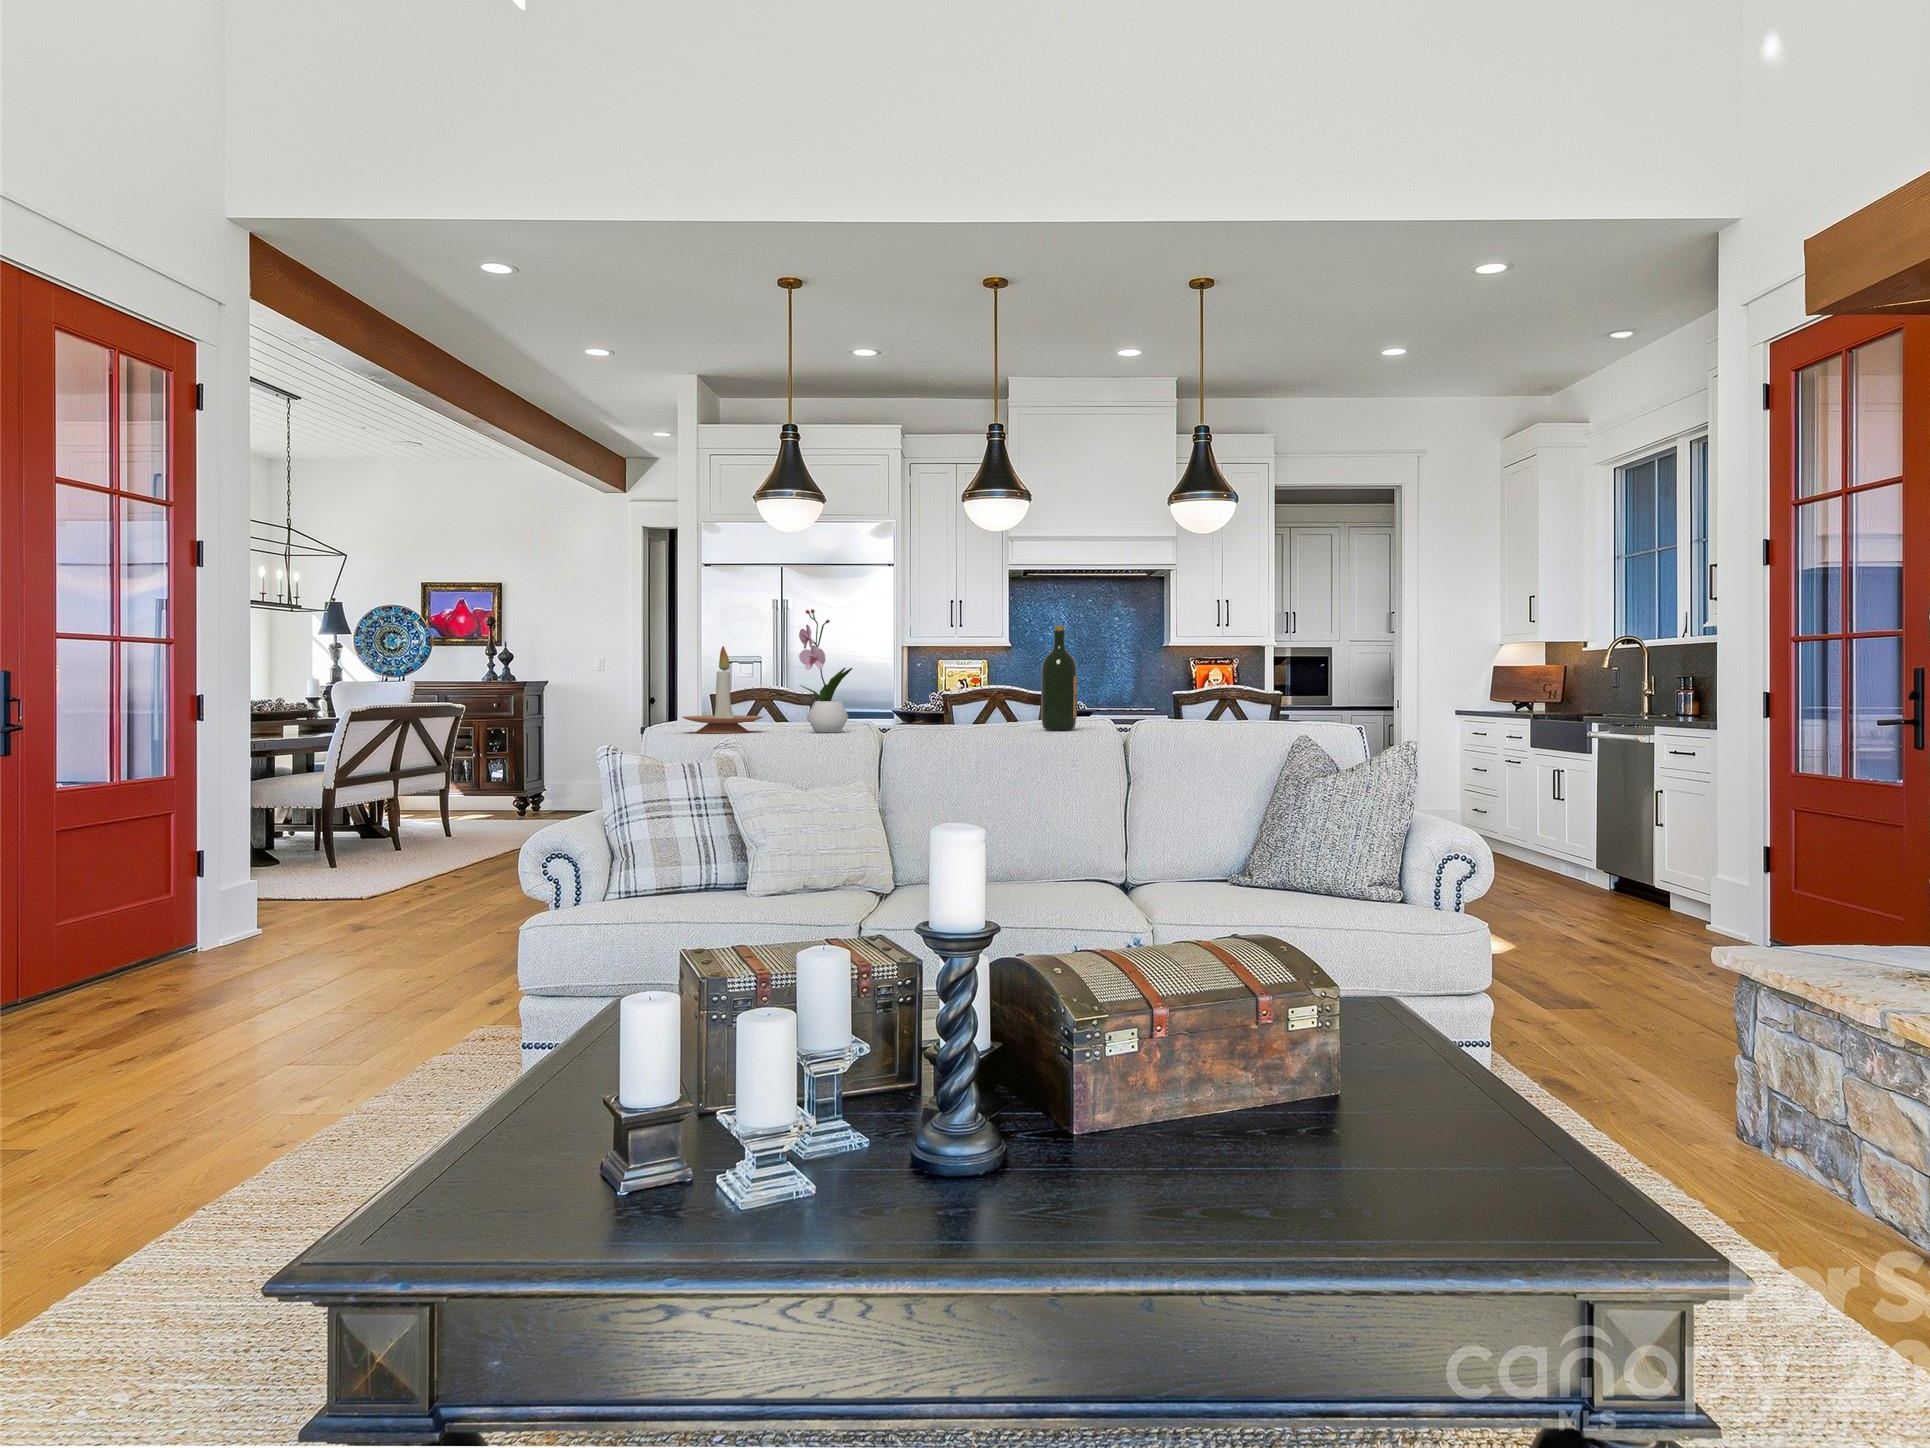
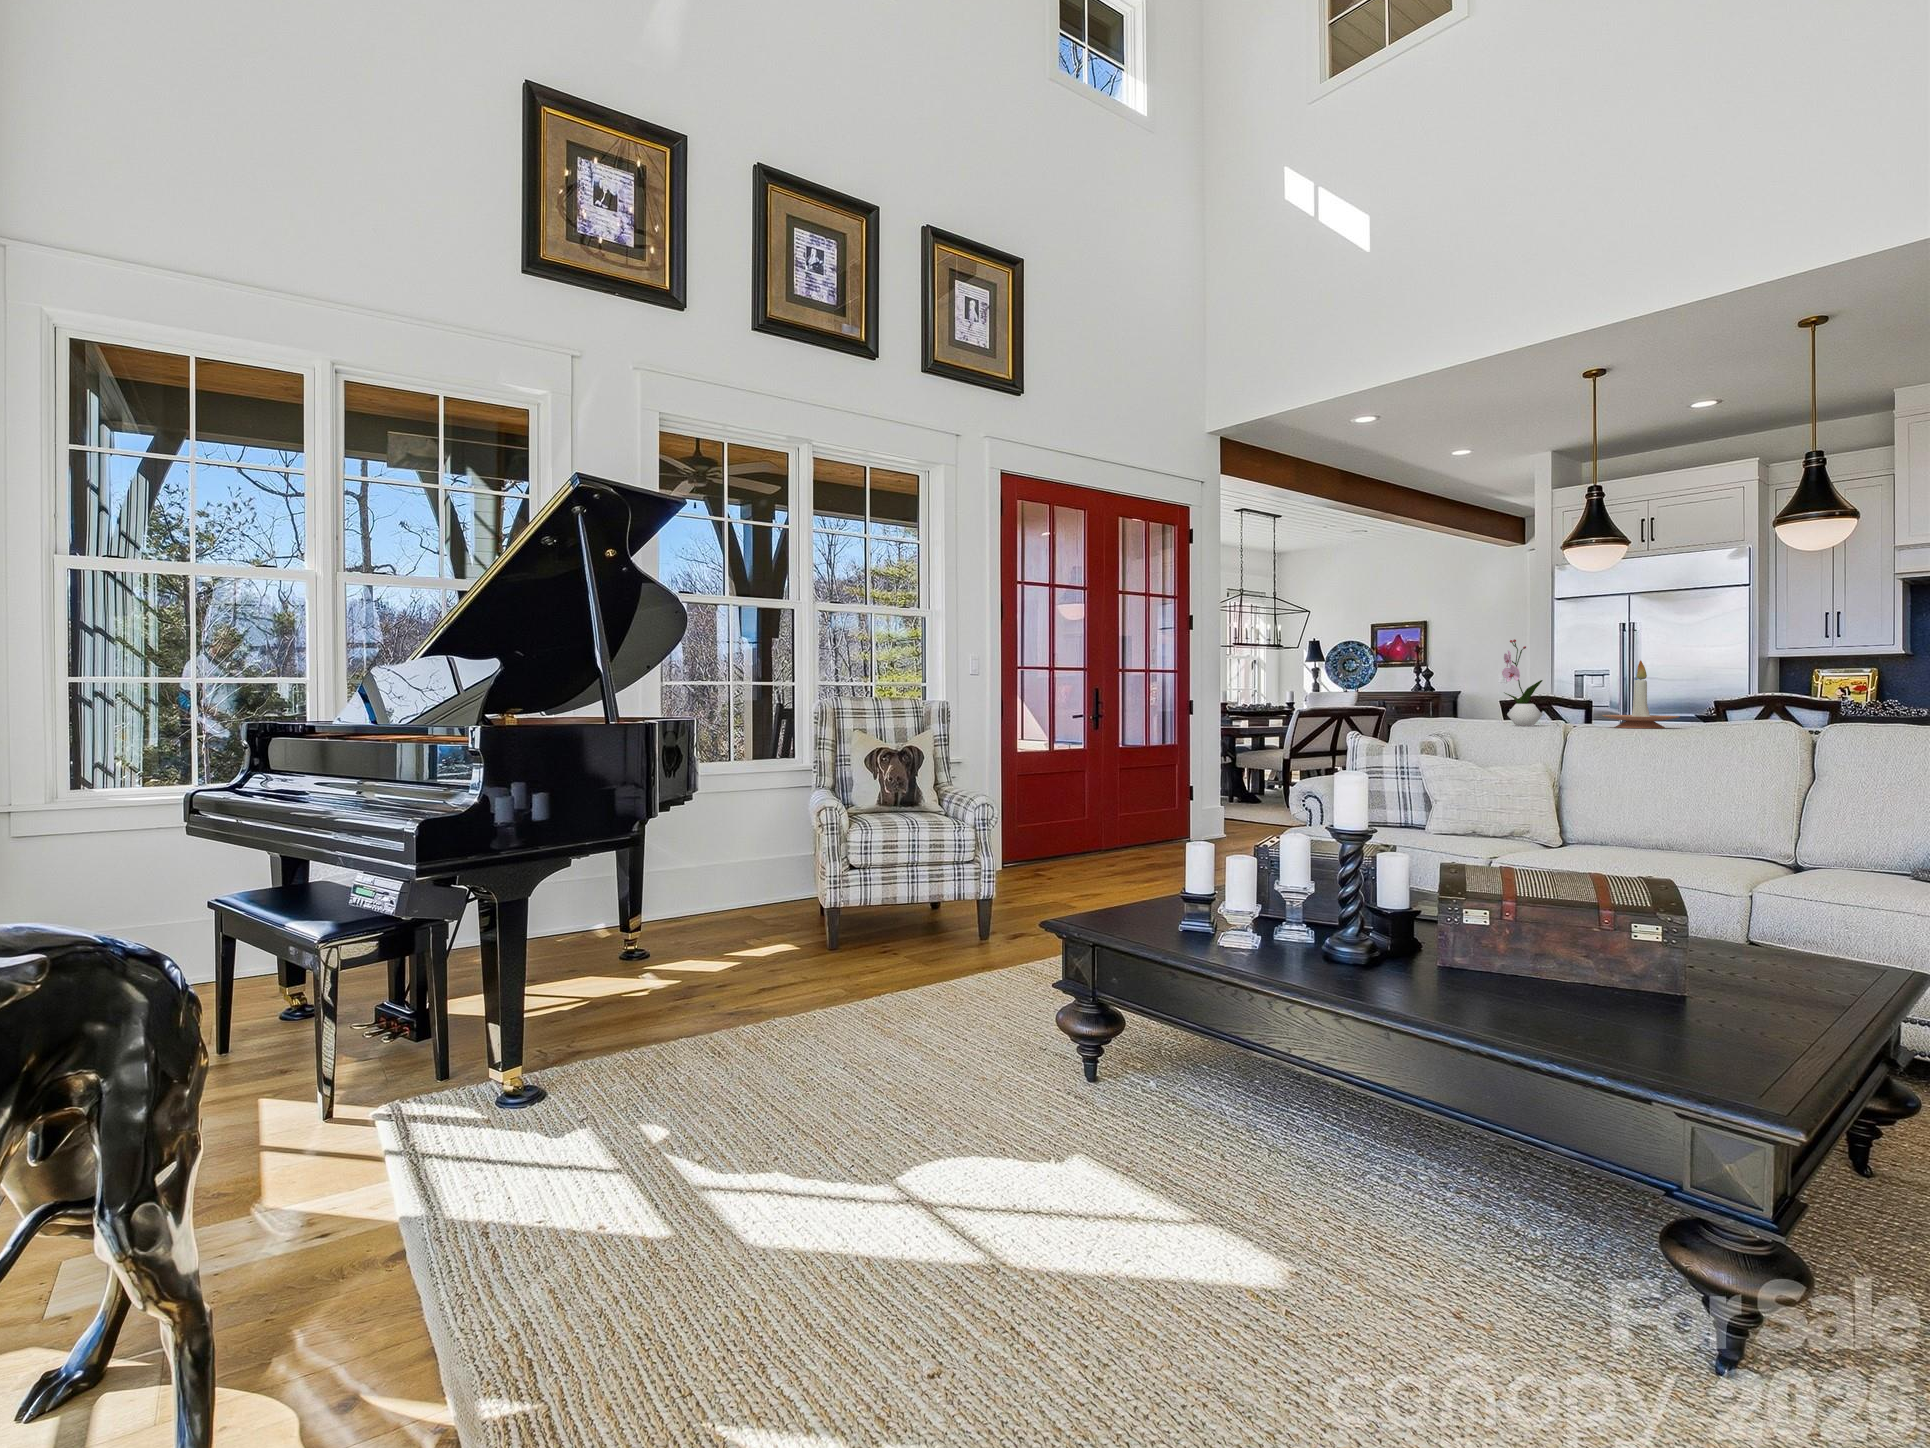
wine bottle: present [1041,626,1077,730] -> none [1717,643,1756,729]
candle holder: present [682,646,763,733] -> present [1602,660,1679,728]

